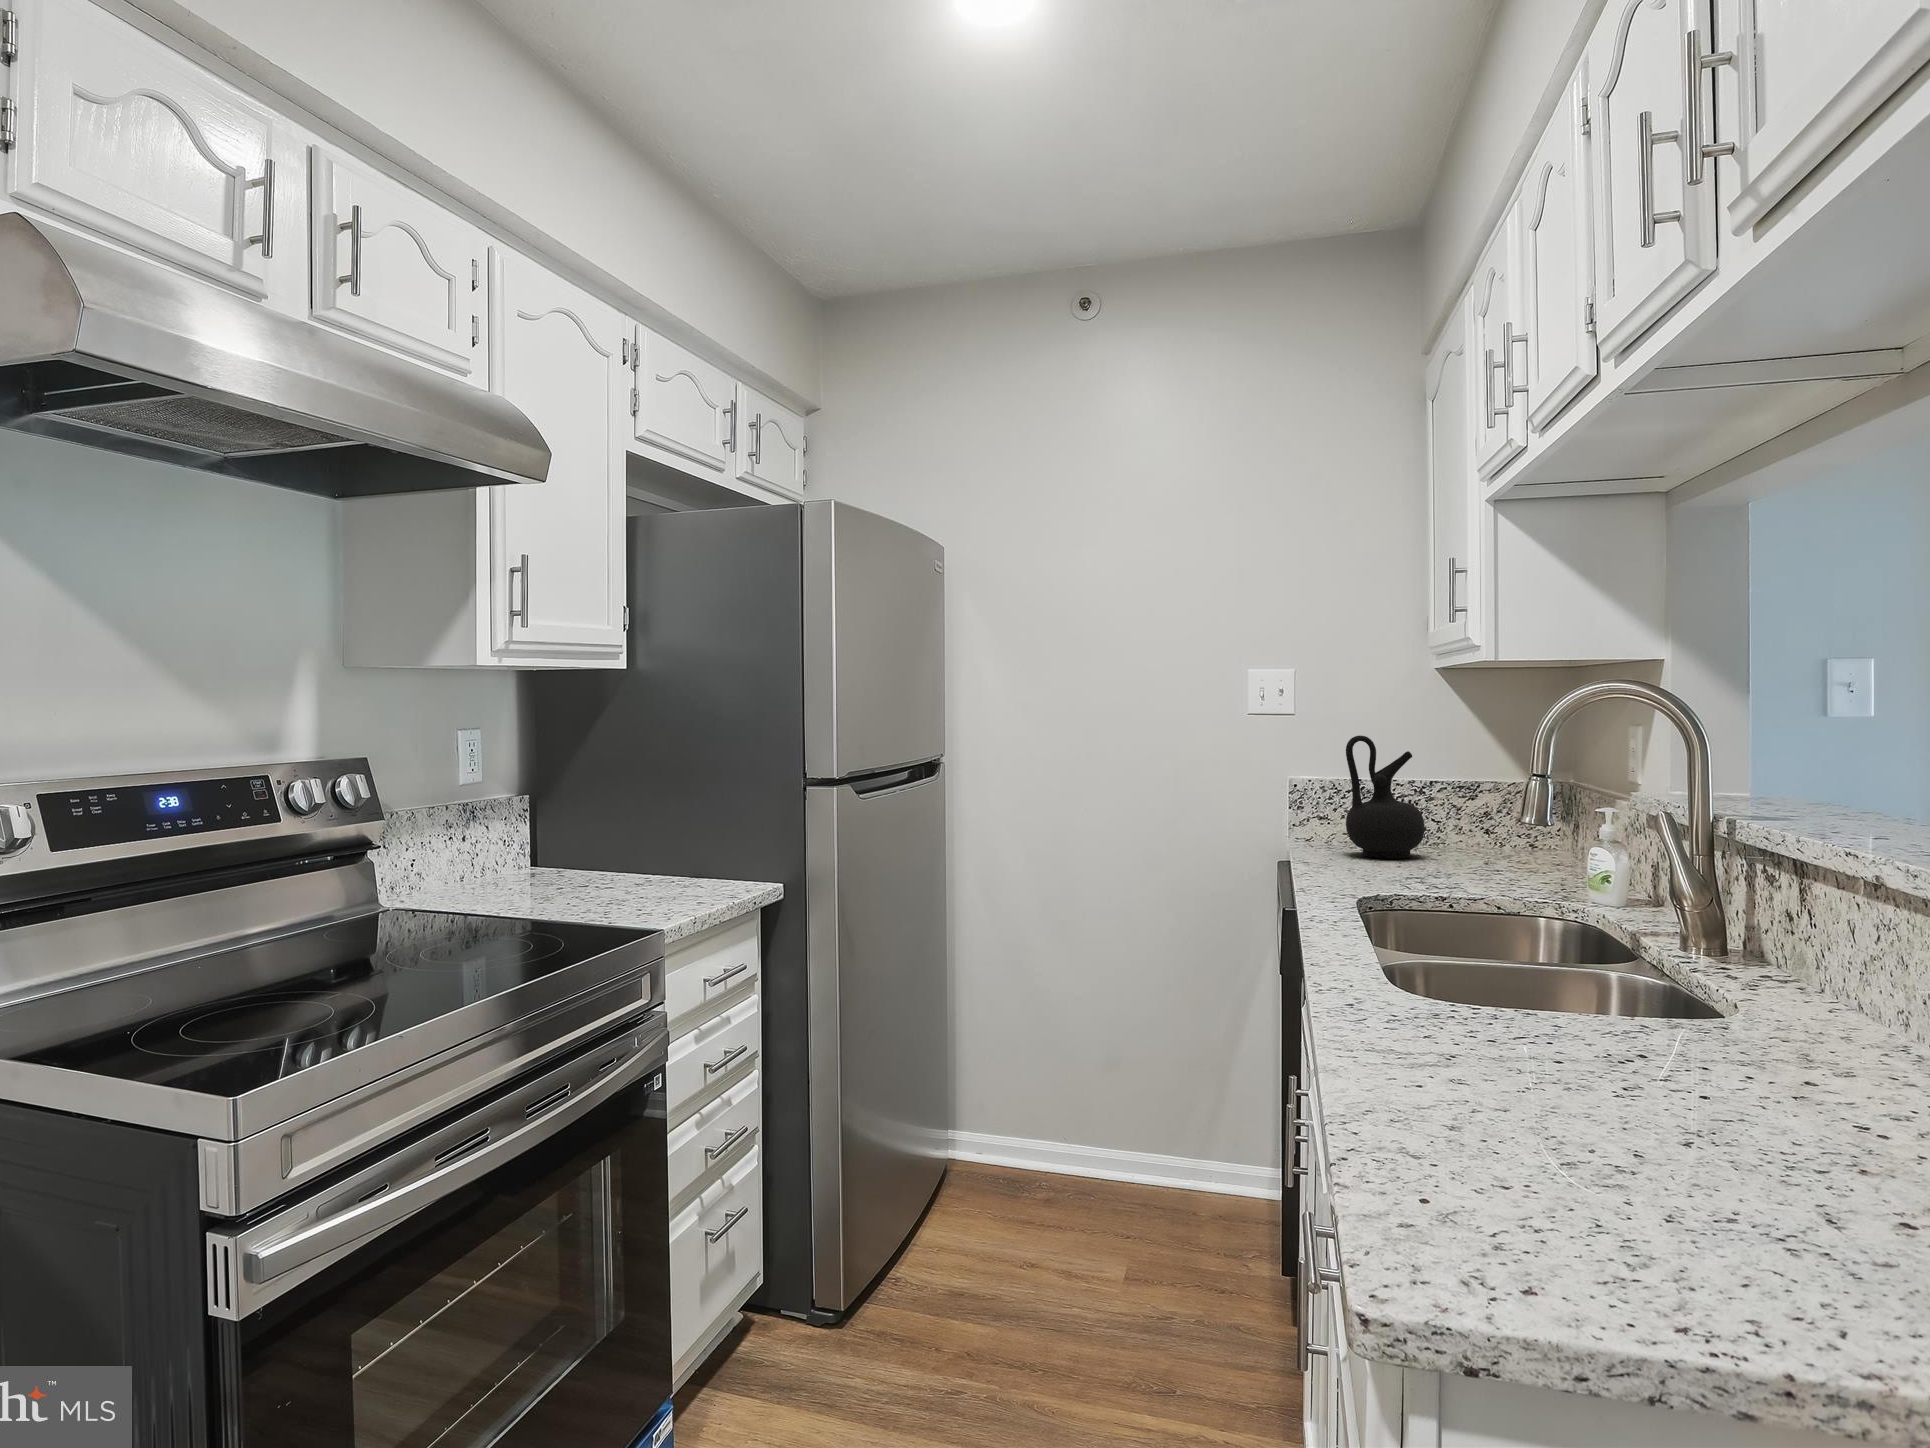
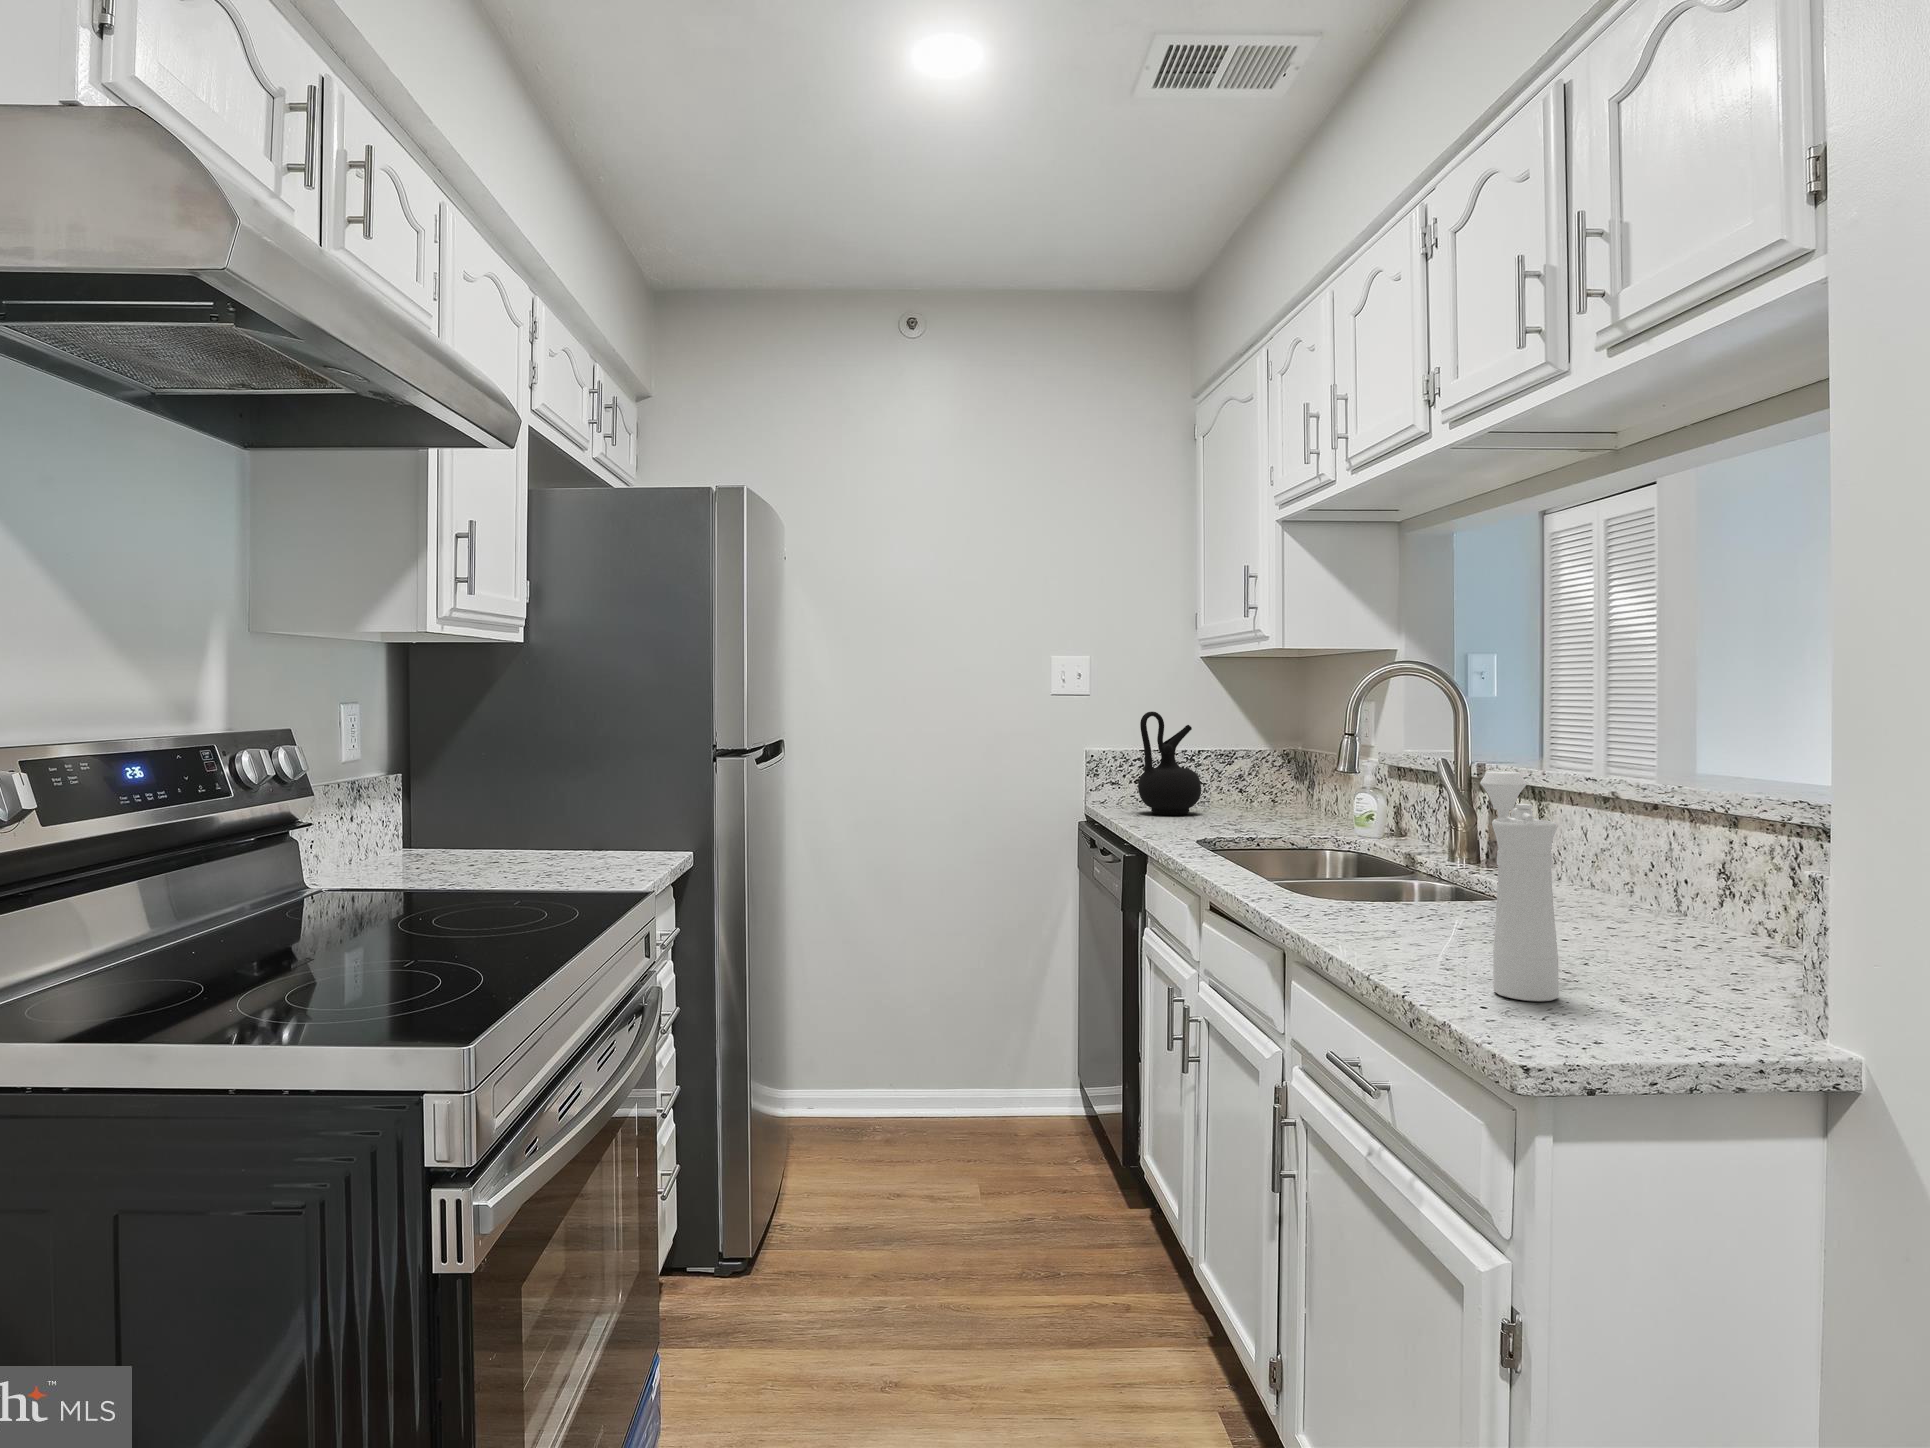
pepper mill: none [1482,861,1588,1230] -> present [1480,771,1559,1001]

